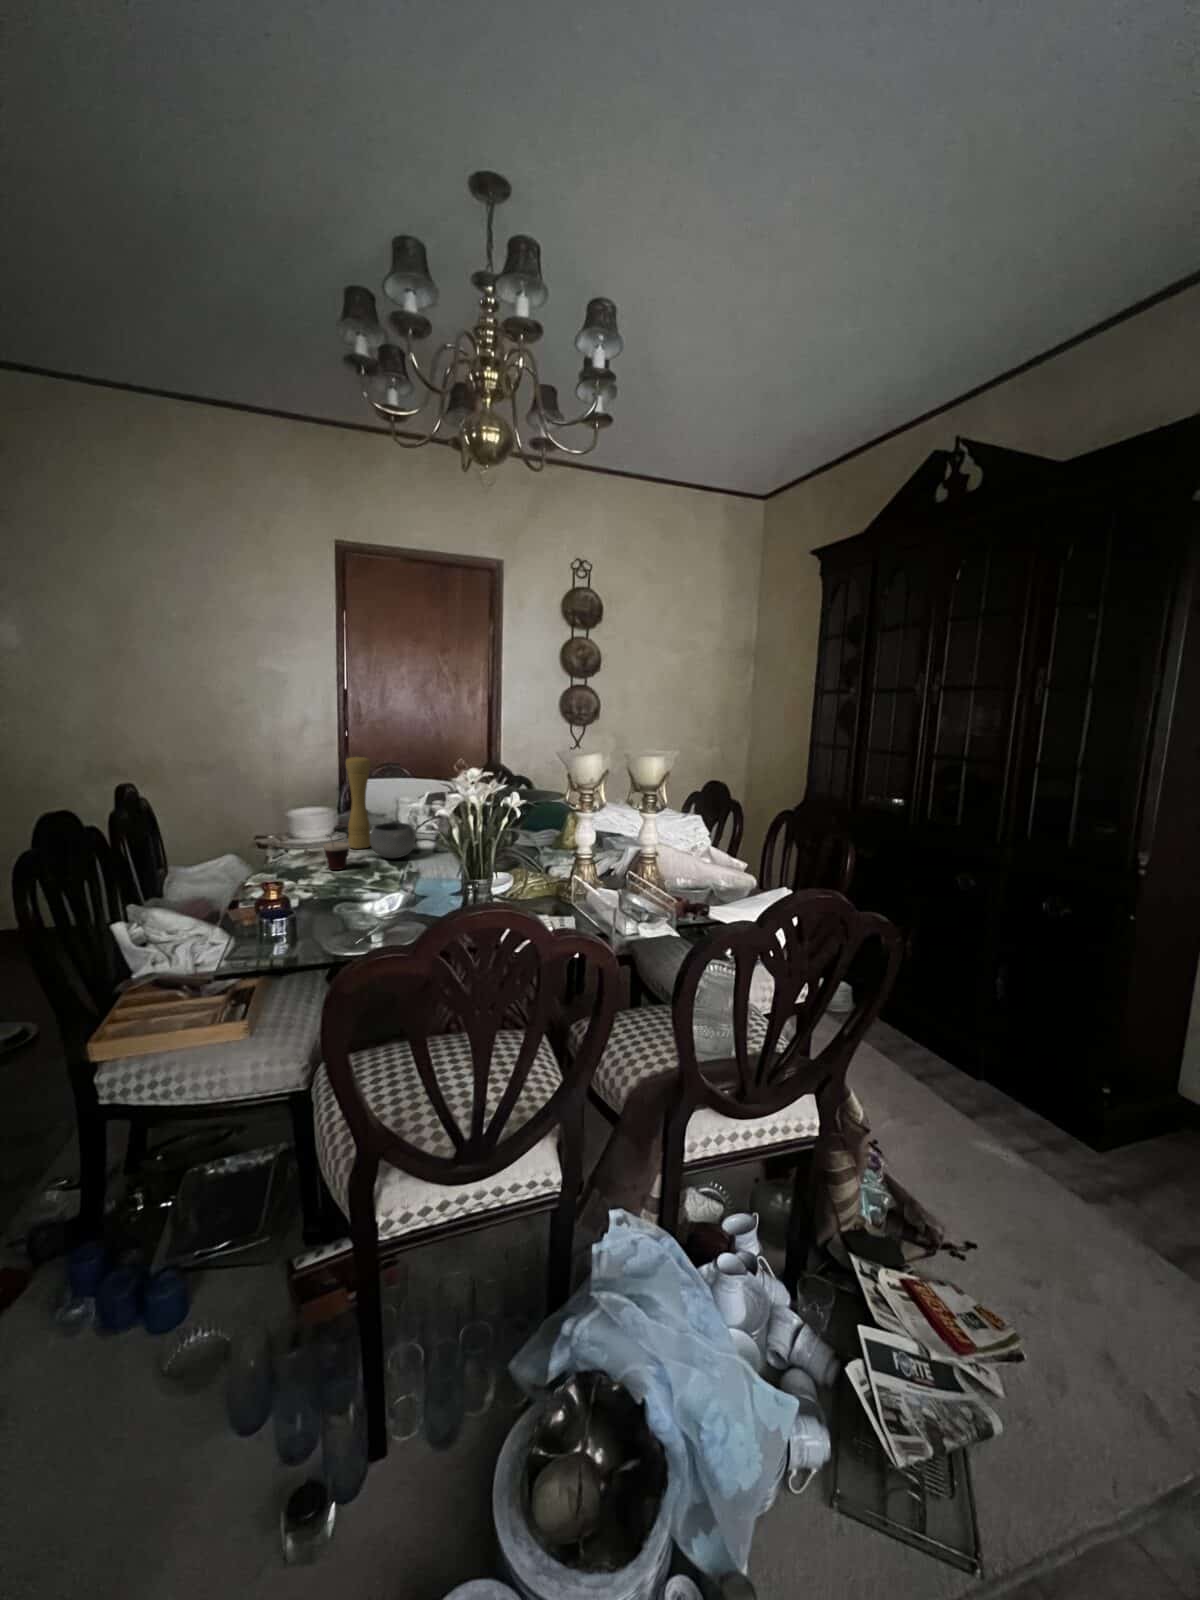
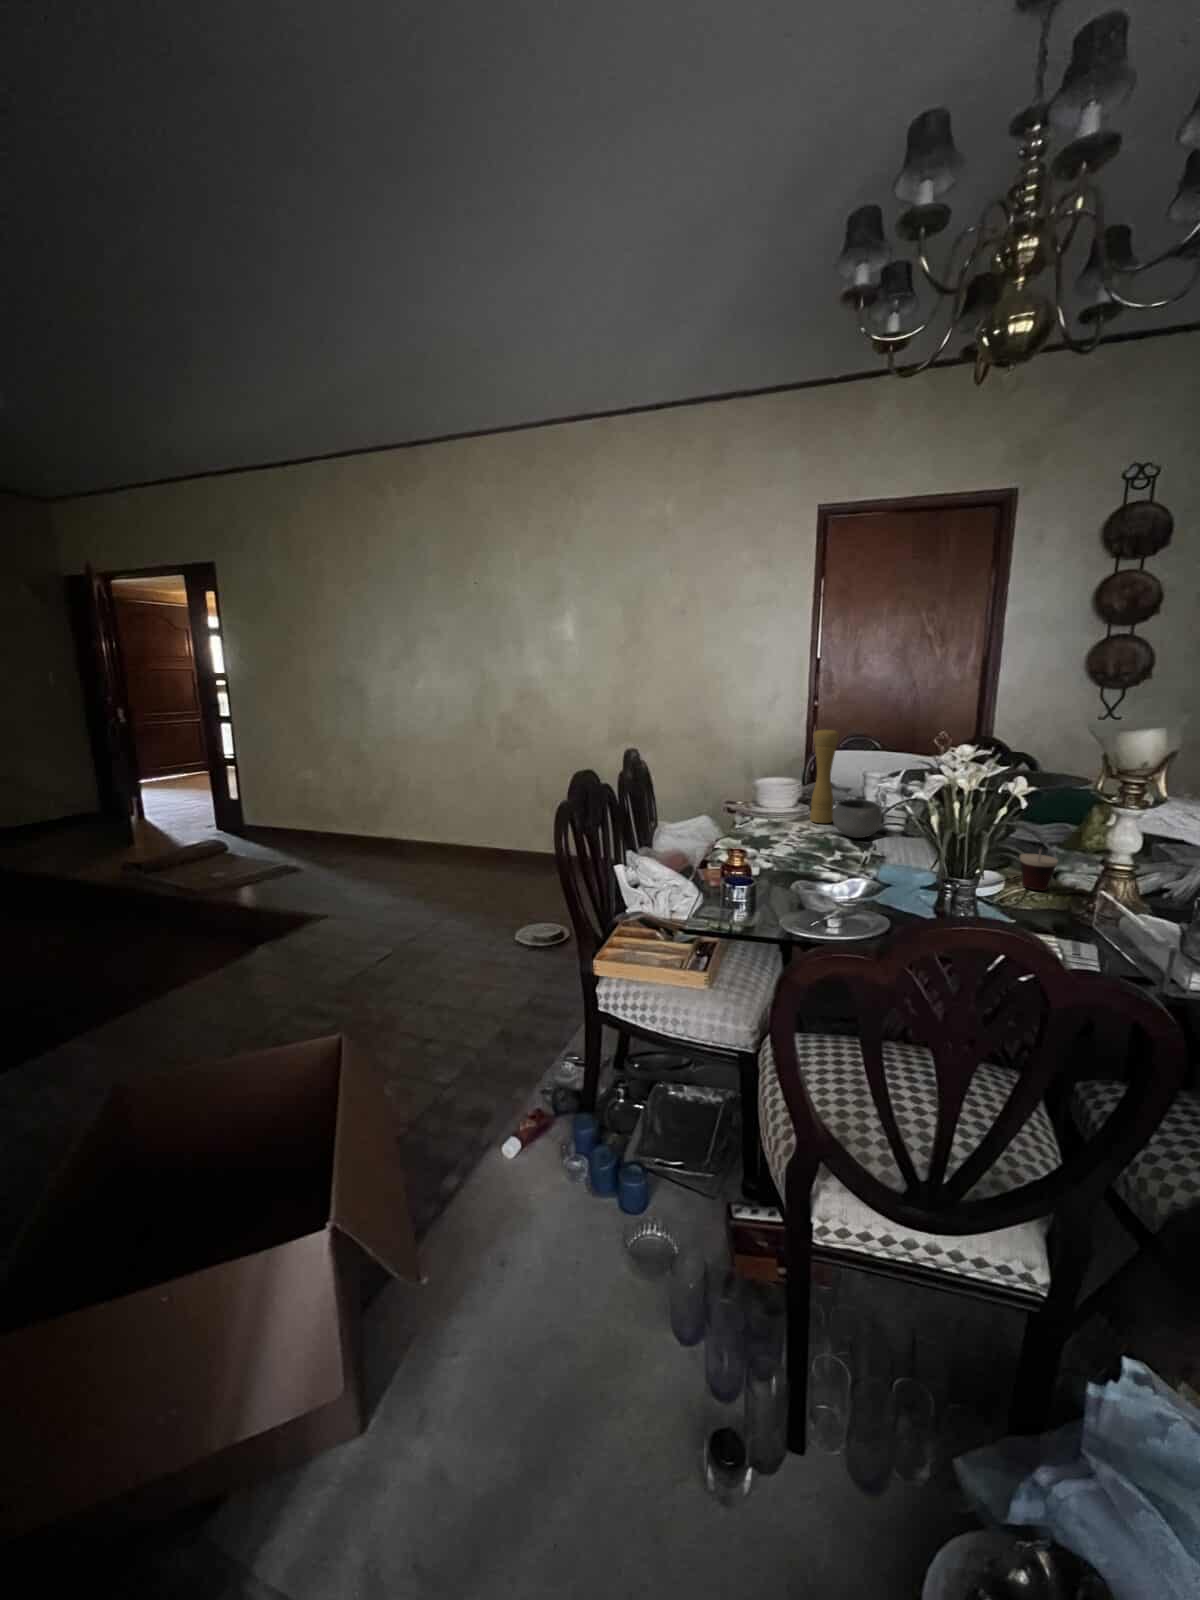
cup: present [324,835,350,870] -> present [1020,848,1058,891]

